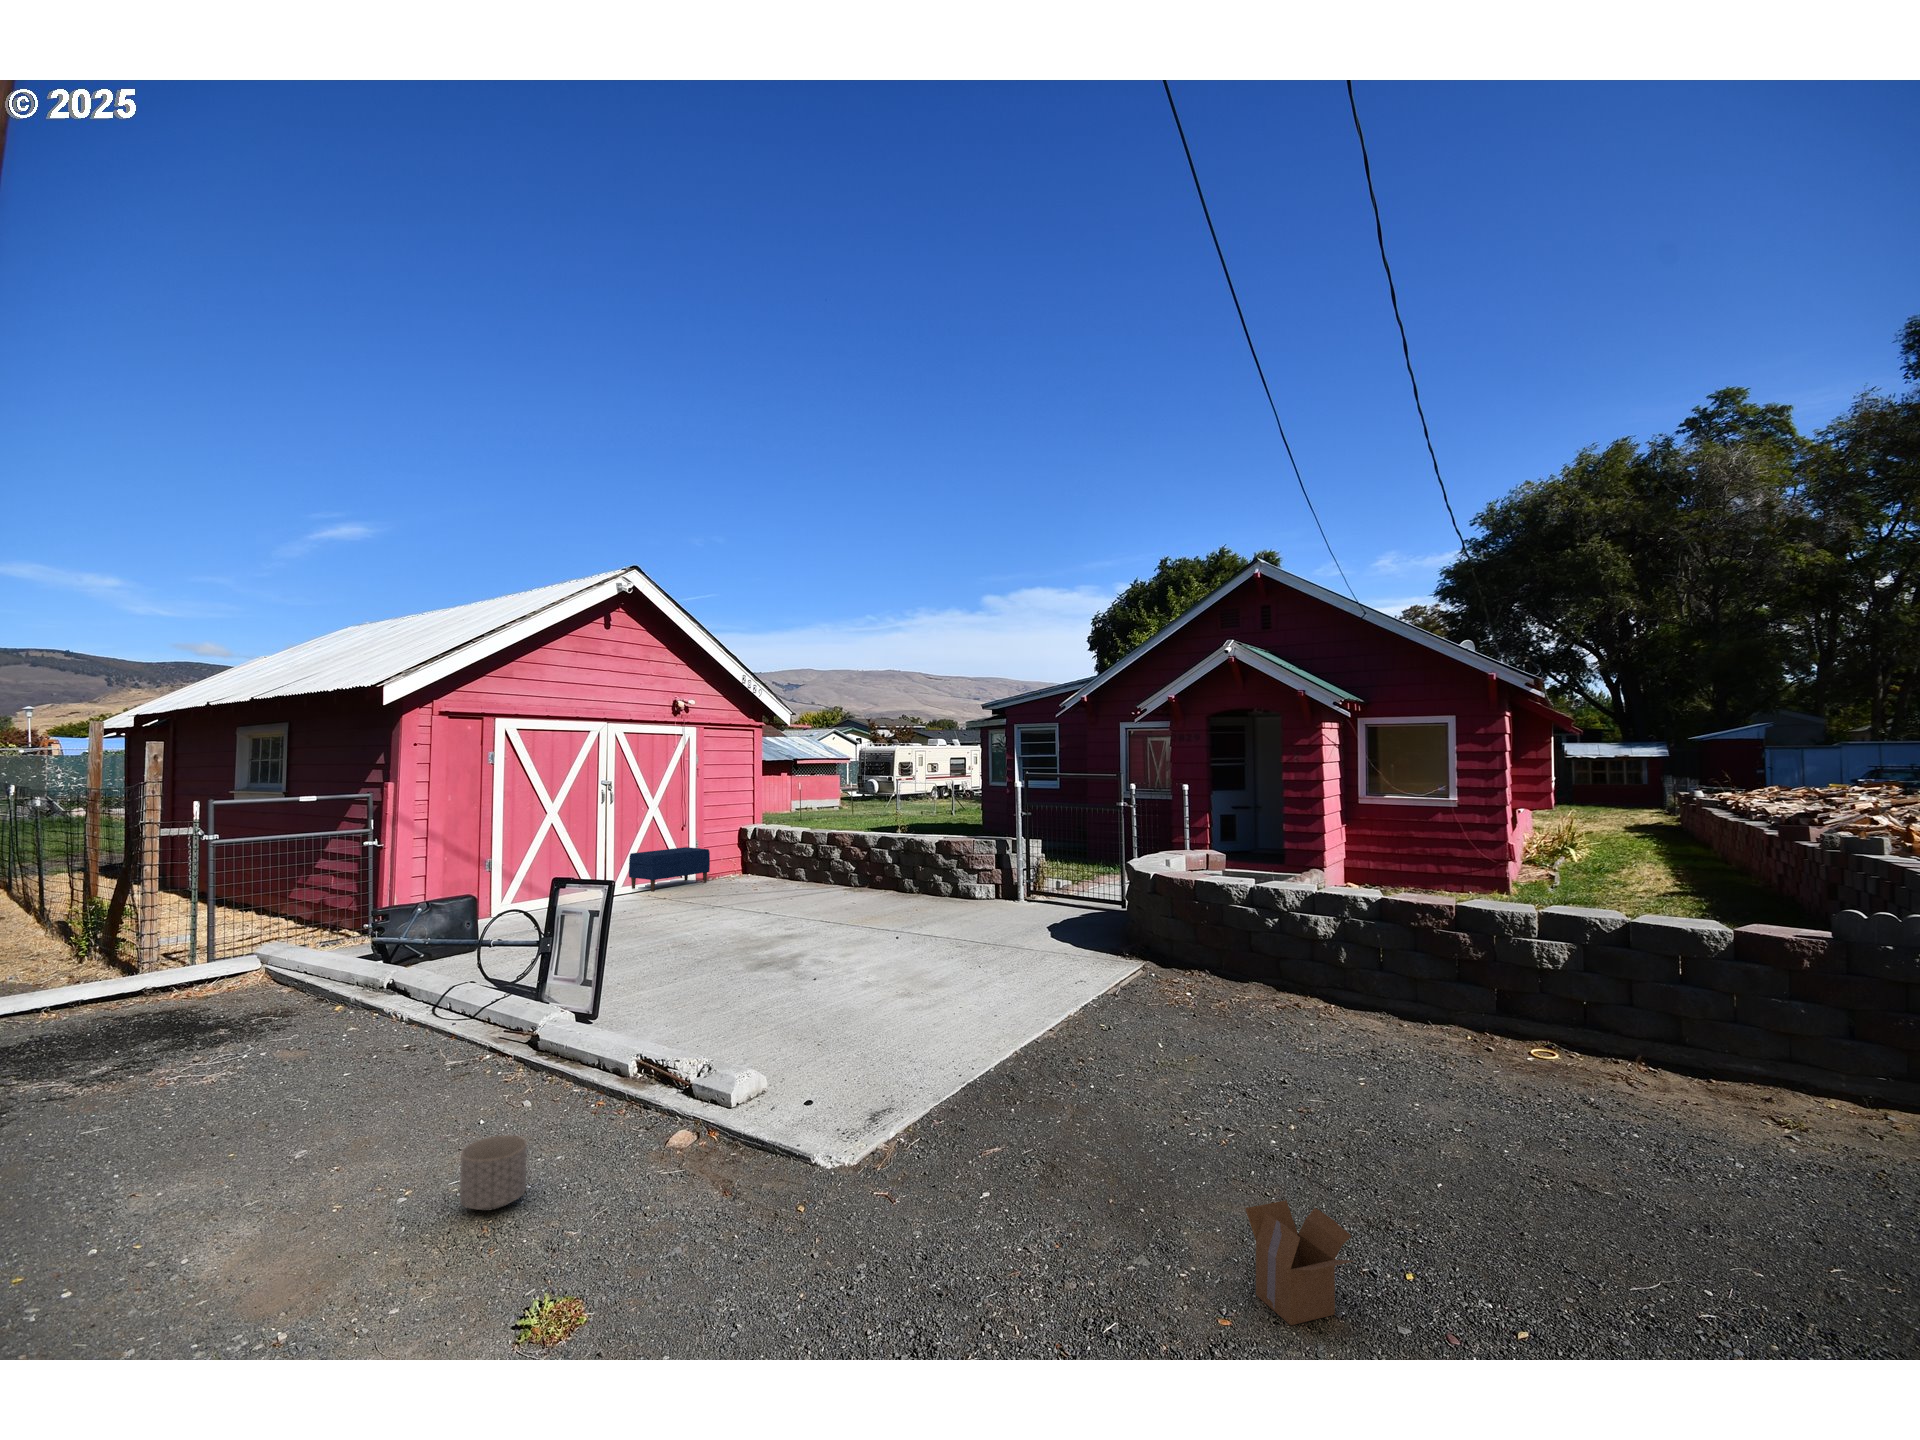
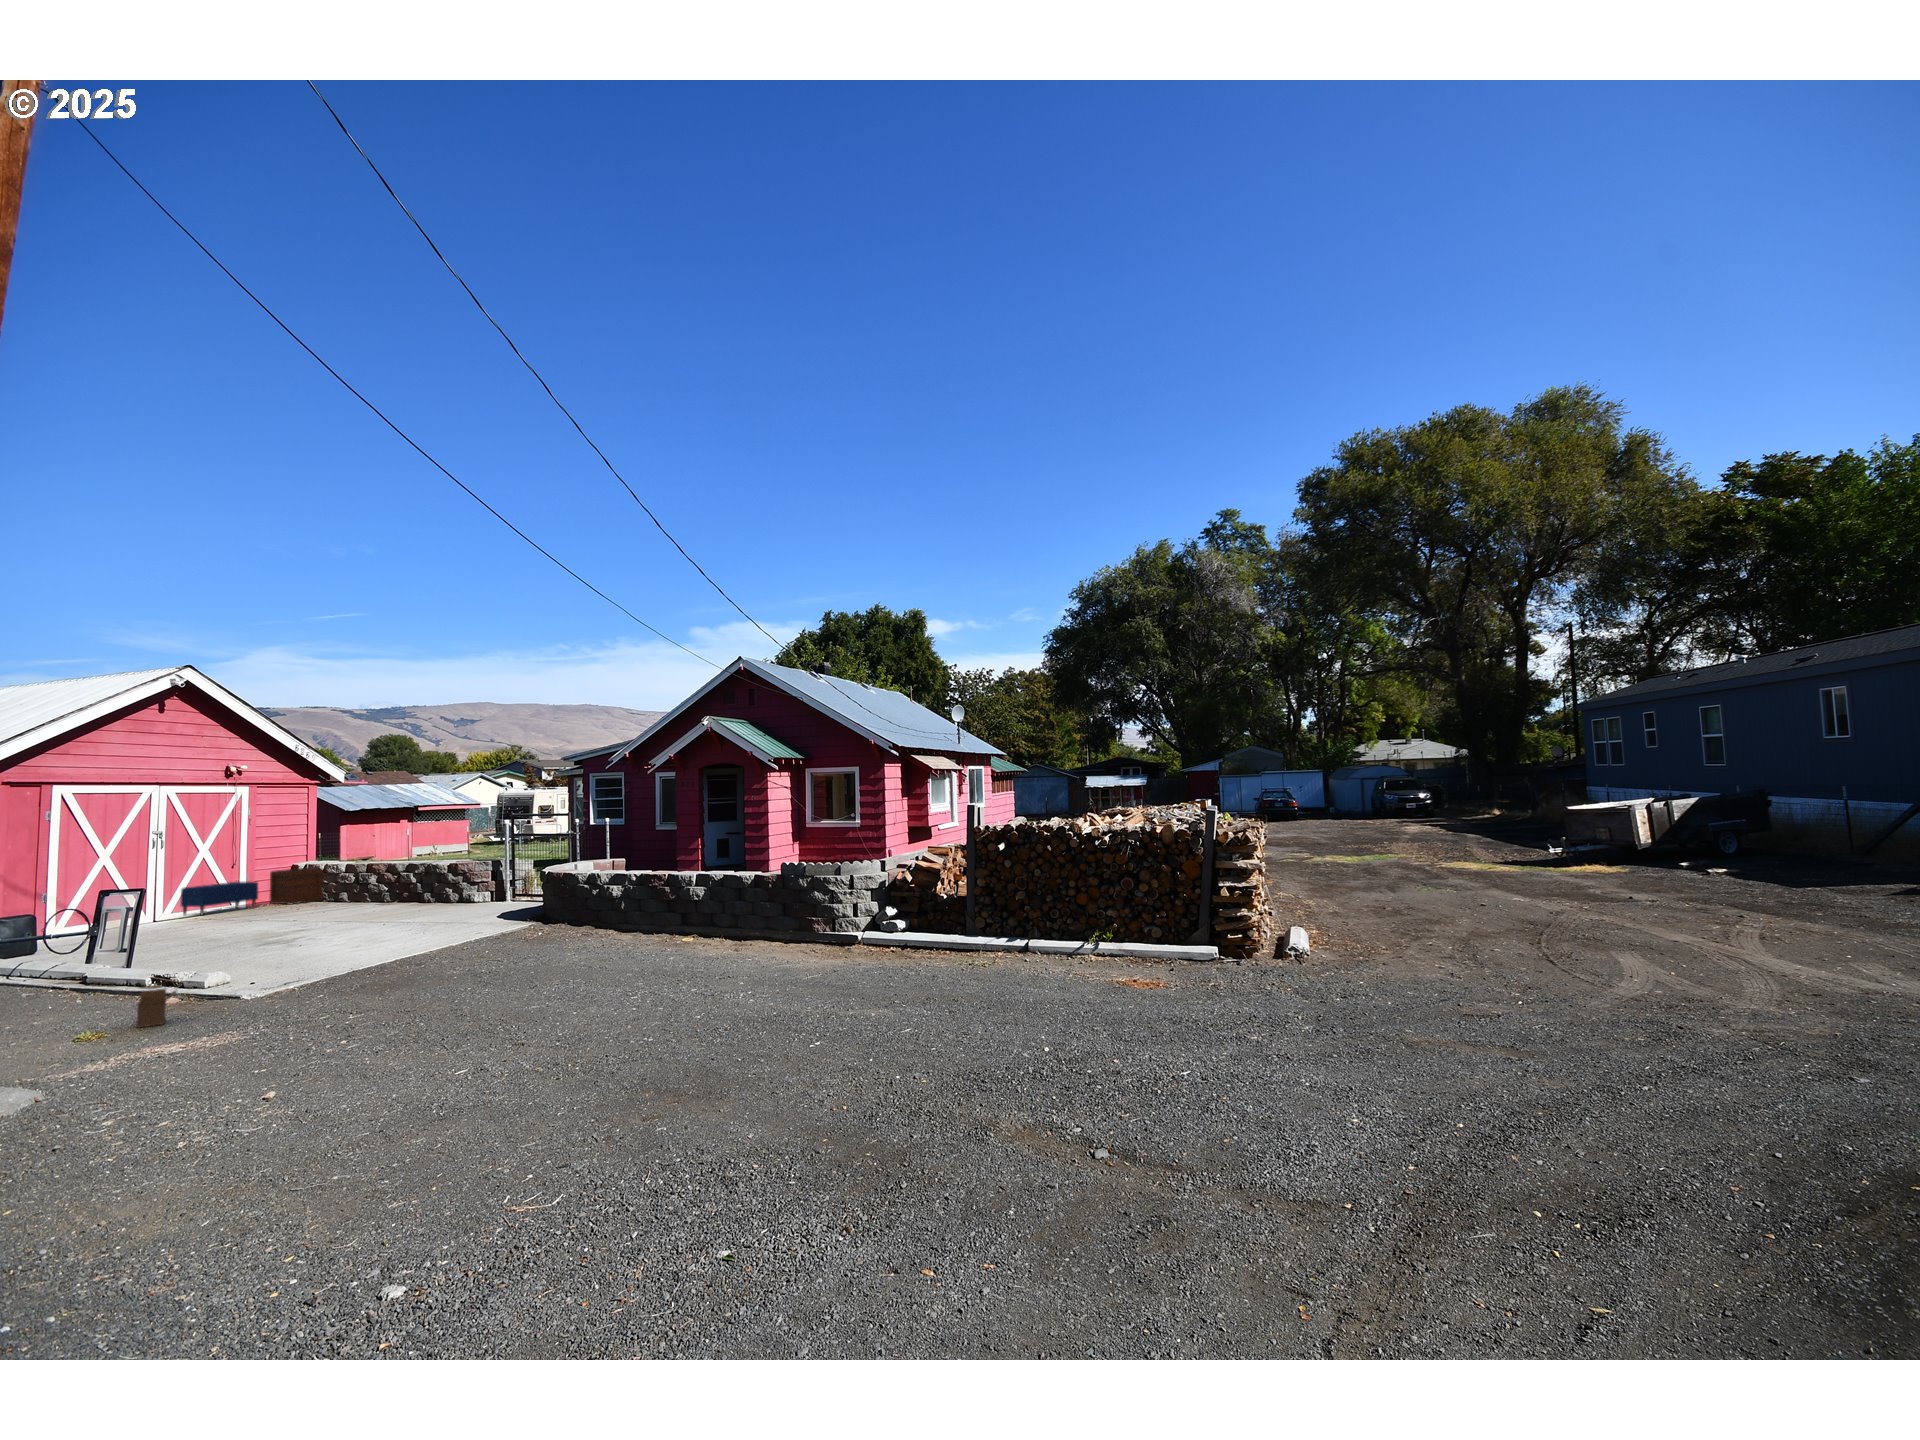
wooden crate: none [719,832,778,880] -> present [270,868,324,904]
planter: present [460,1135,527,1211] -> none [39,991,77,1021]
cardboard box: present [1245,1200,1355,1325] -> present [137,988,176,1028]

